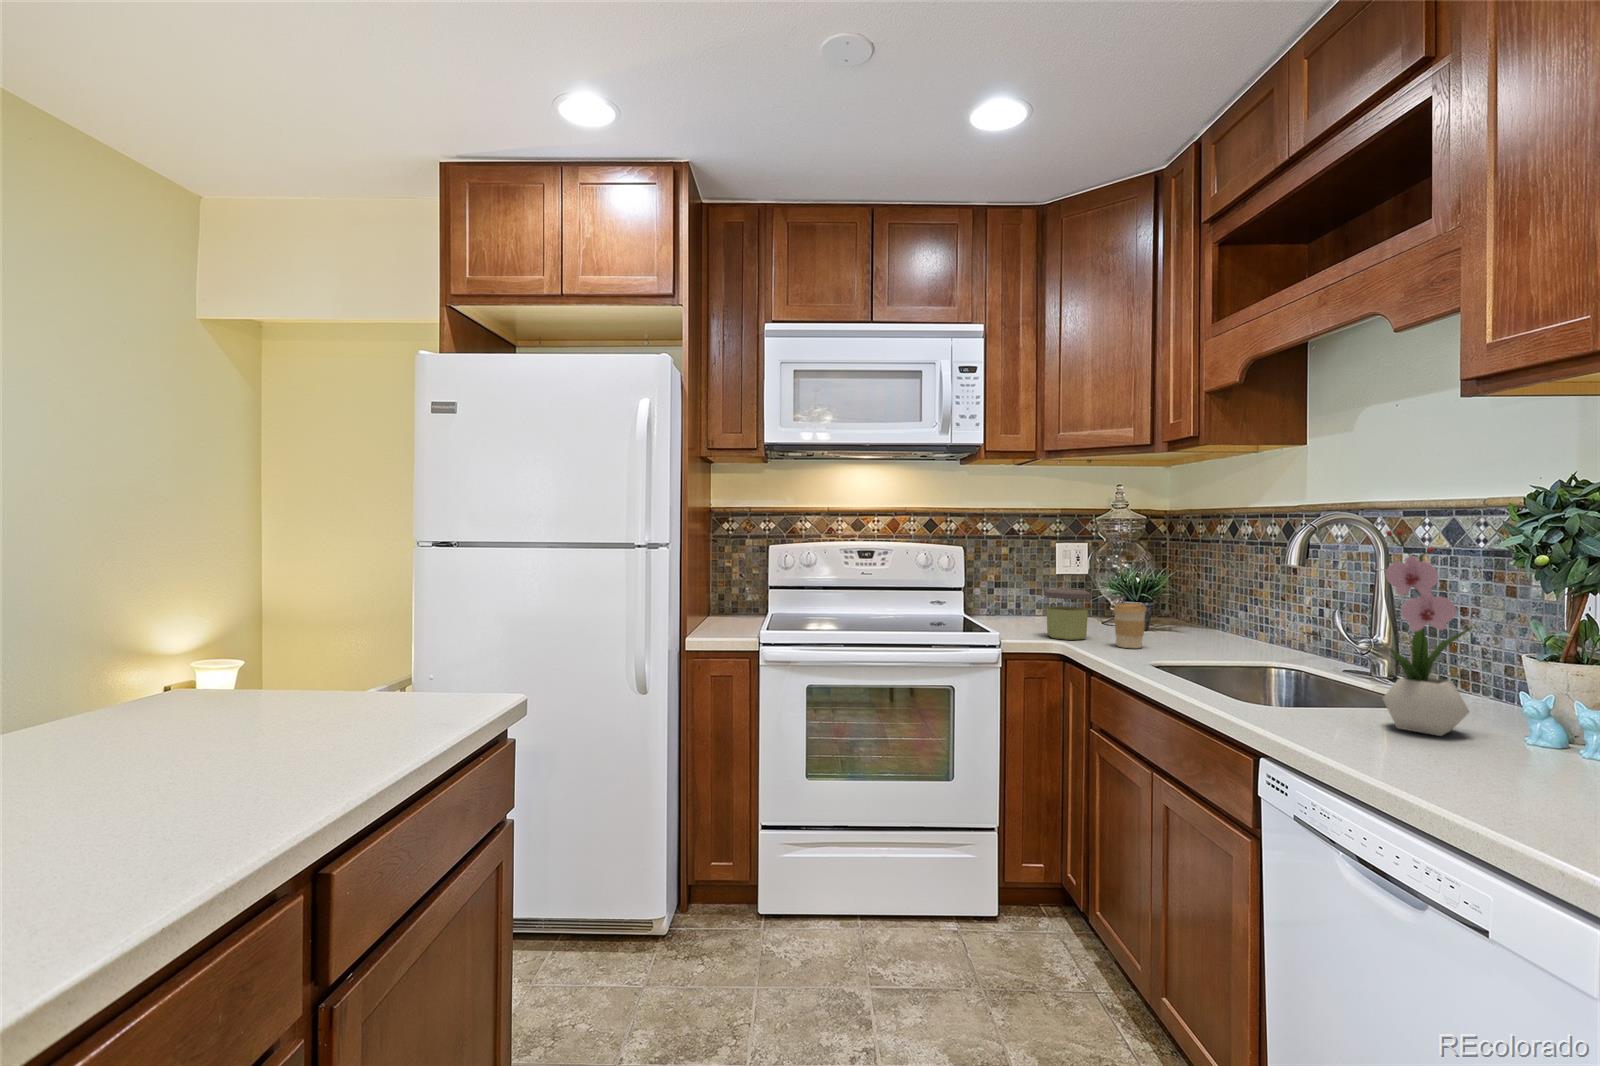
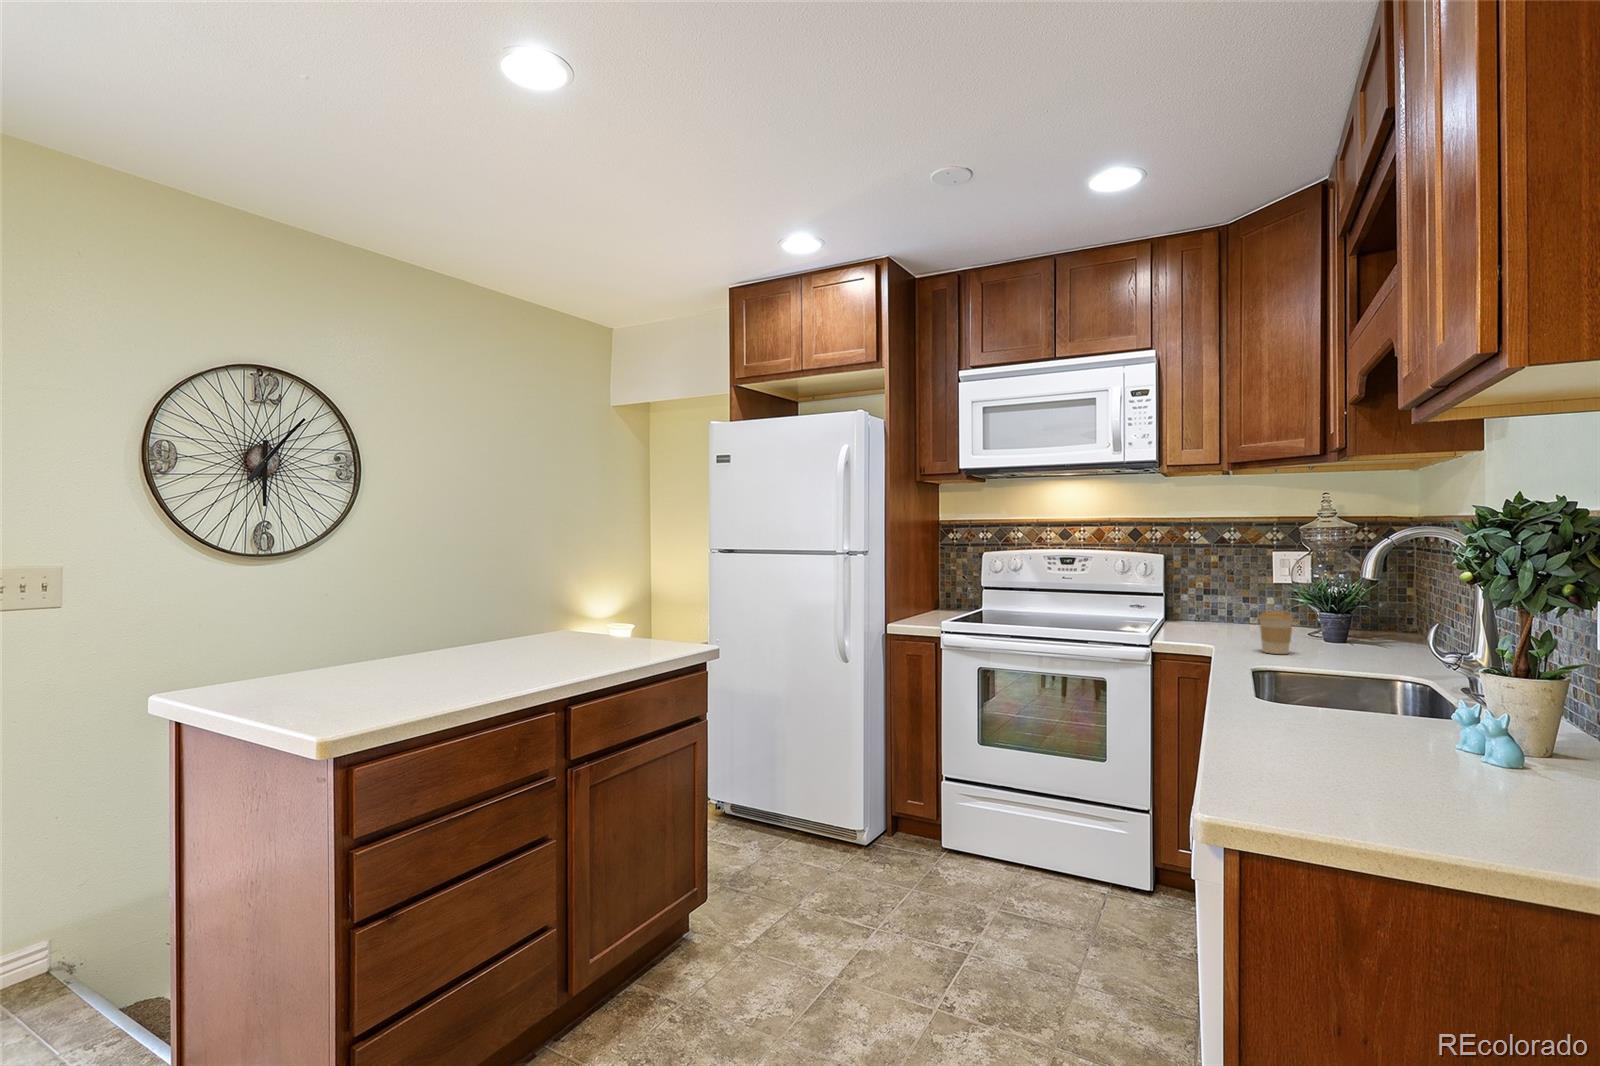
flower arrangement: present [1383,530,1472,736] -> none [1313,544,1413,726]
jar: present [1044,589,1091,640] -> none [1205,596,1253,644]

